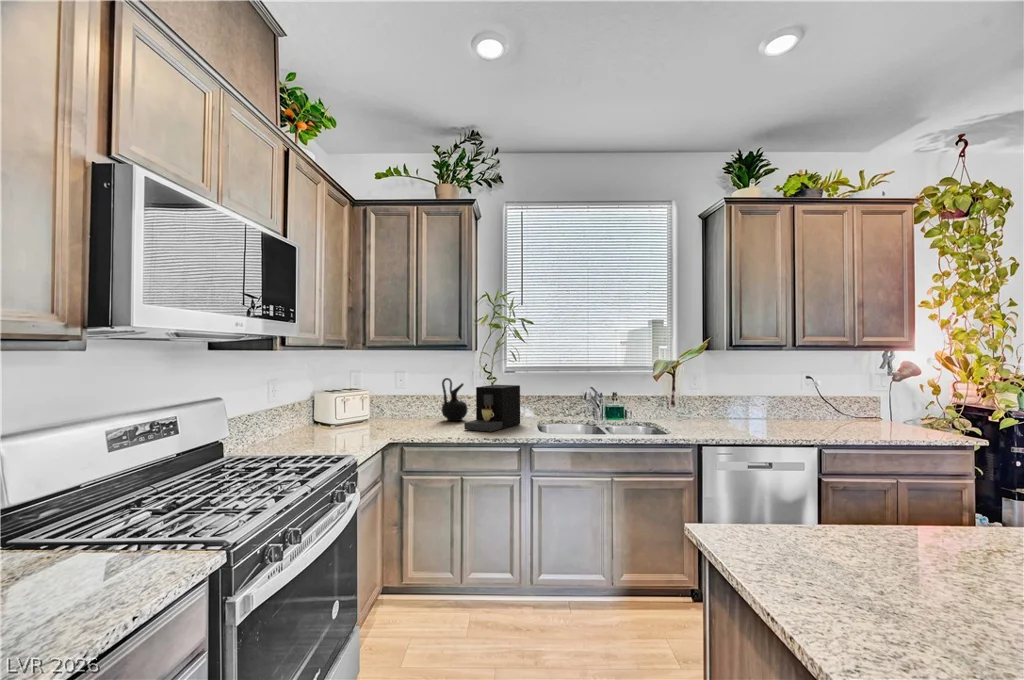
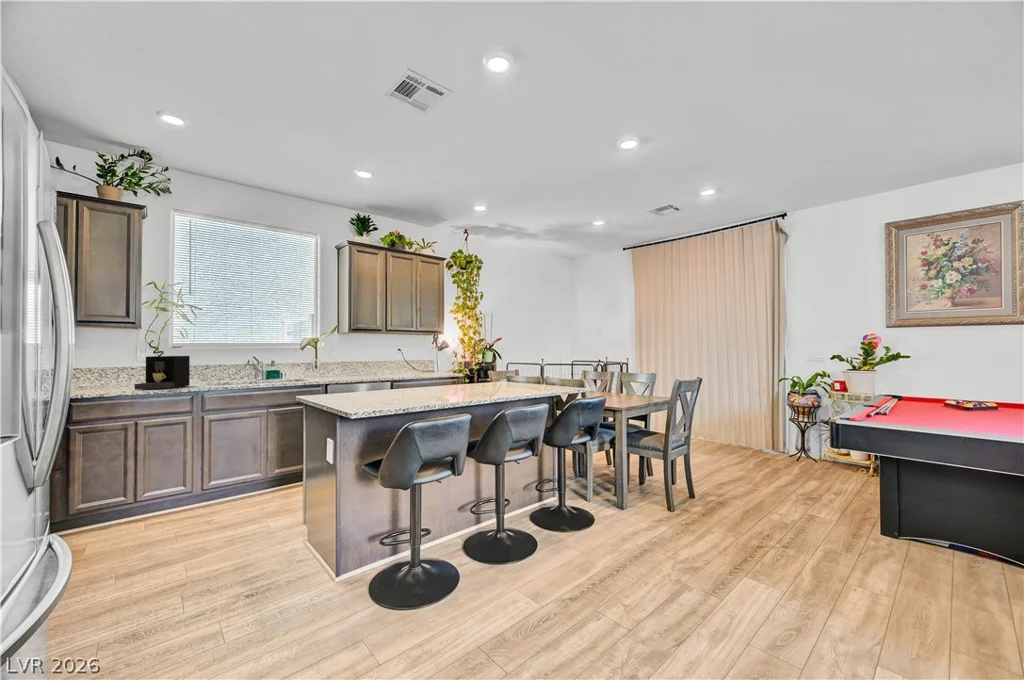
ceramic jug: present [442,378,467,421] -> none [100,352,131,389]

